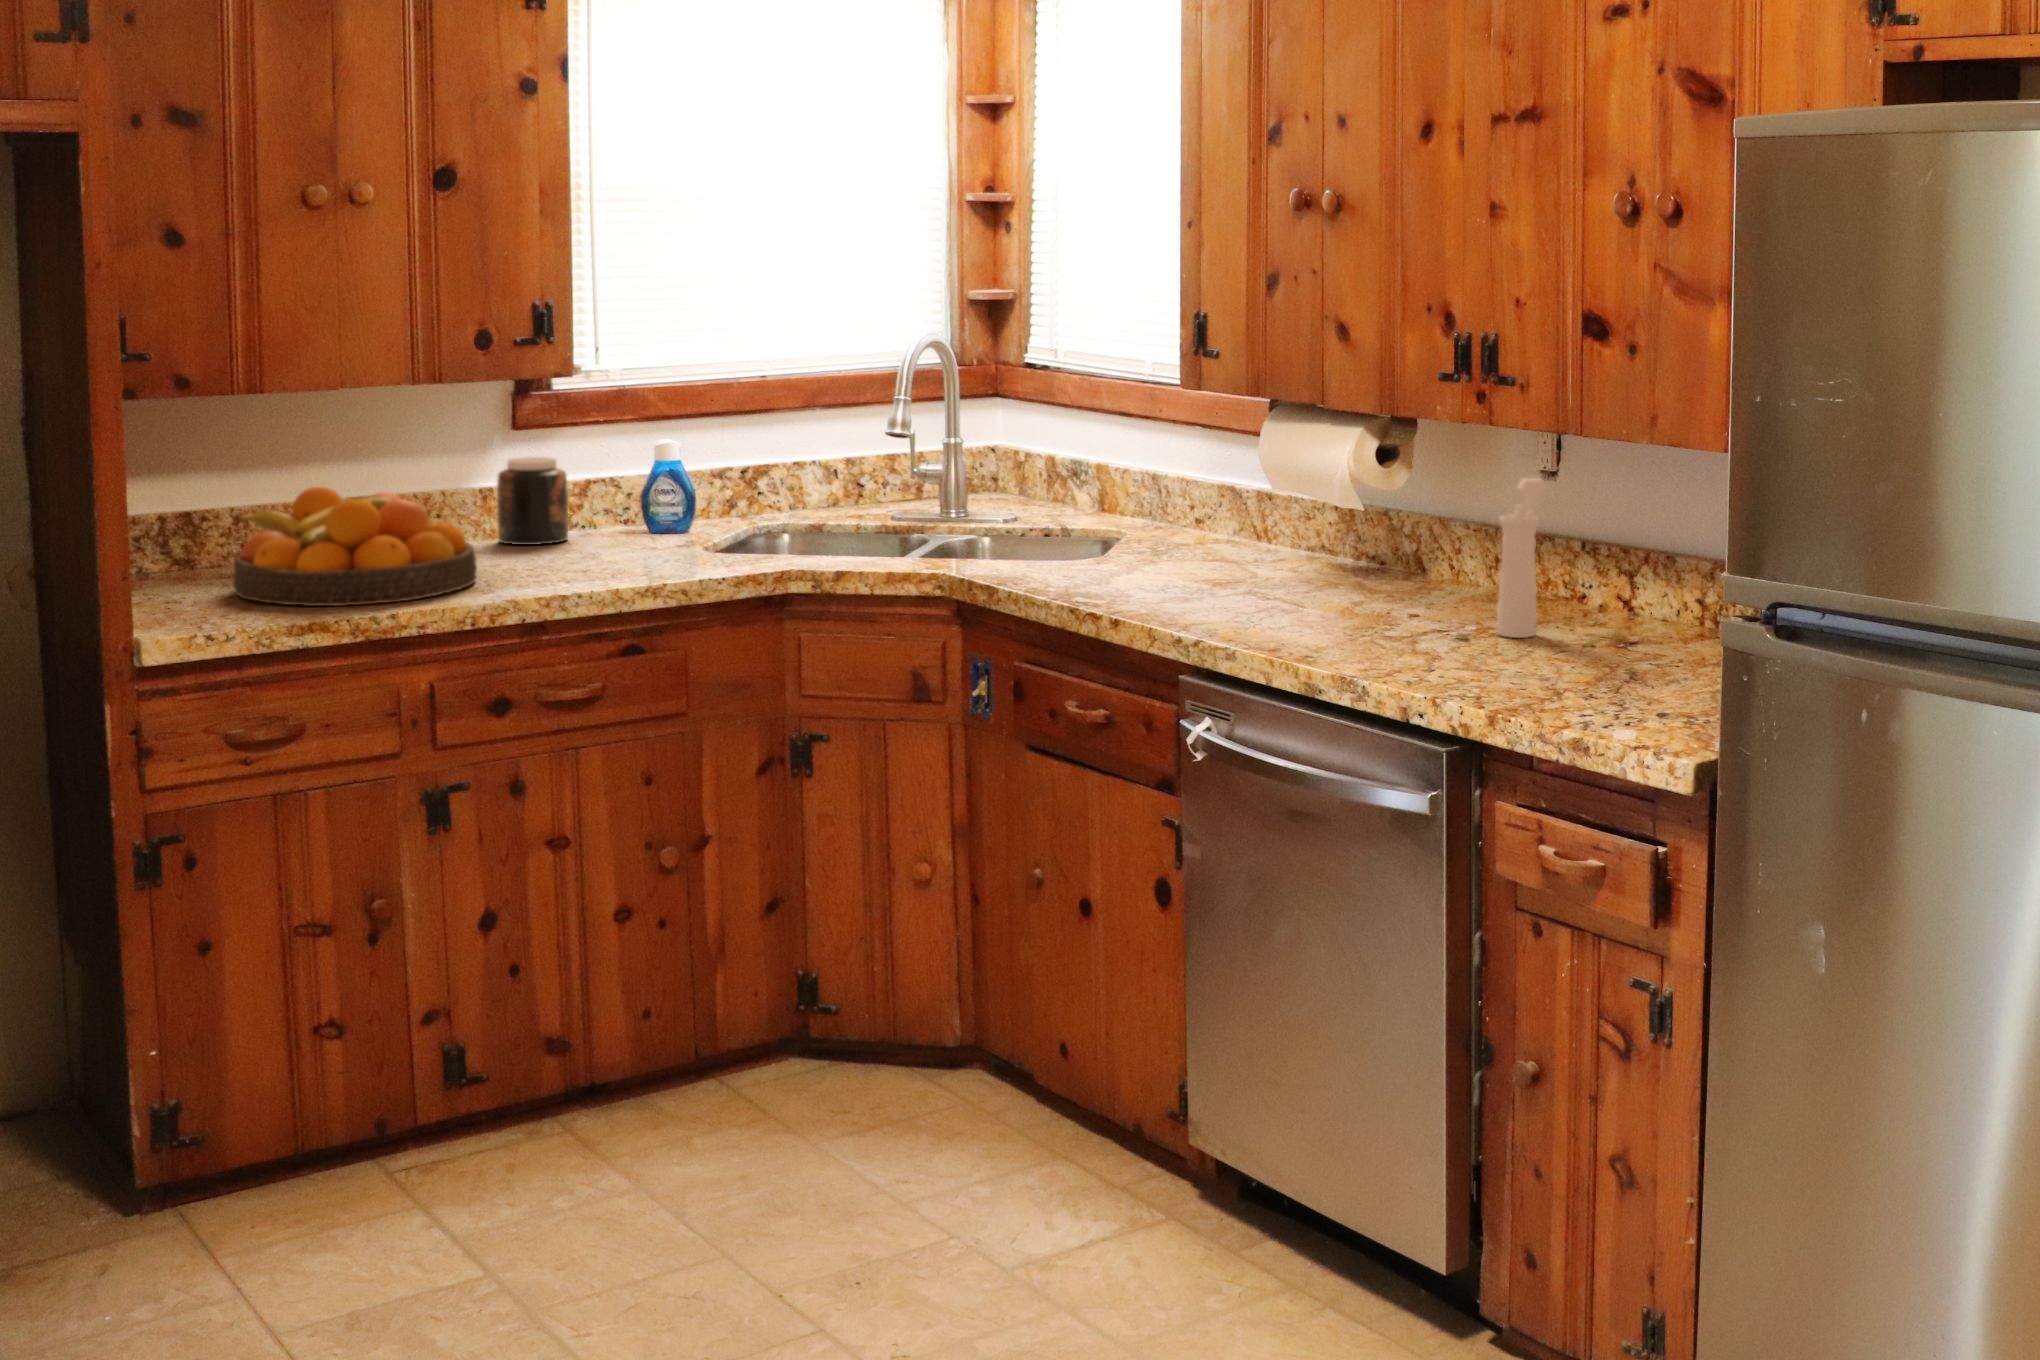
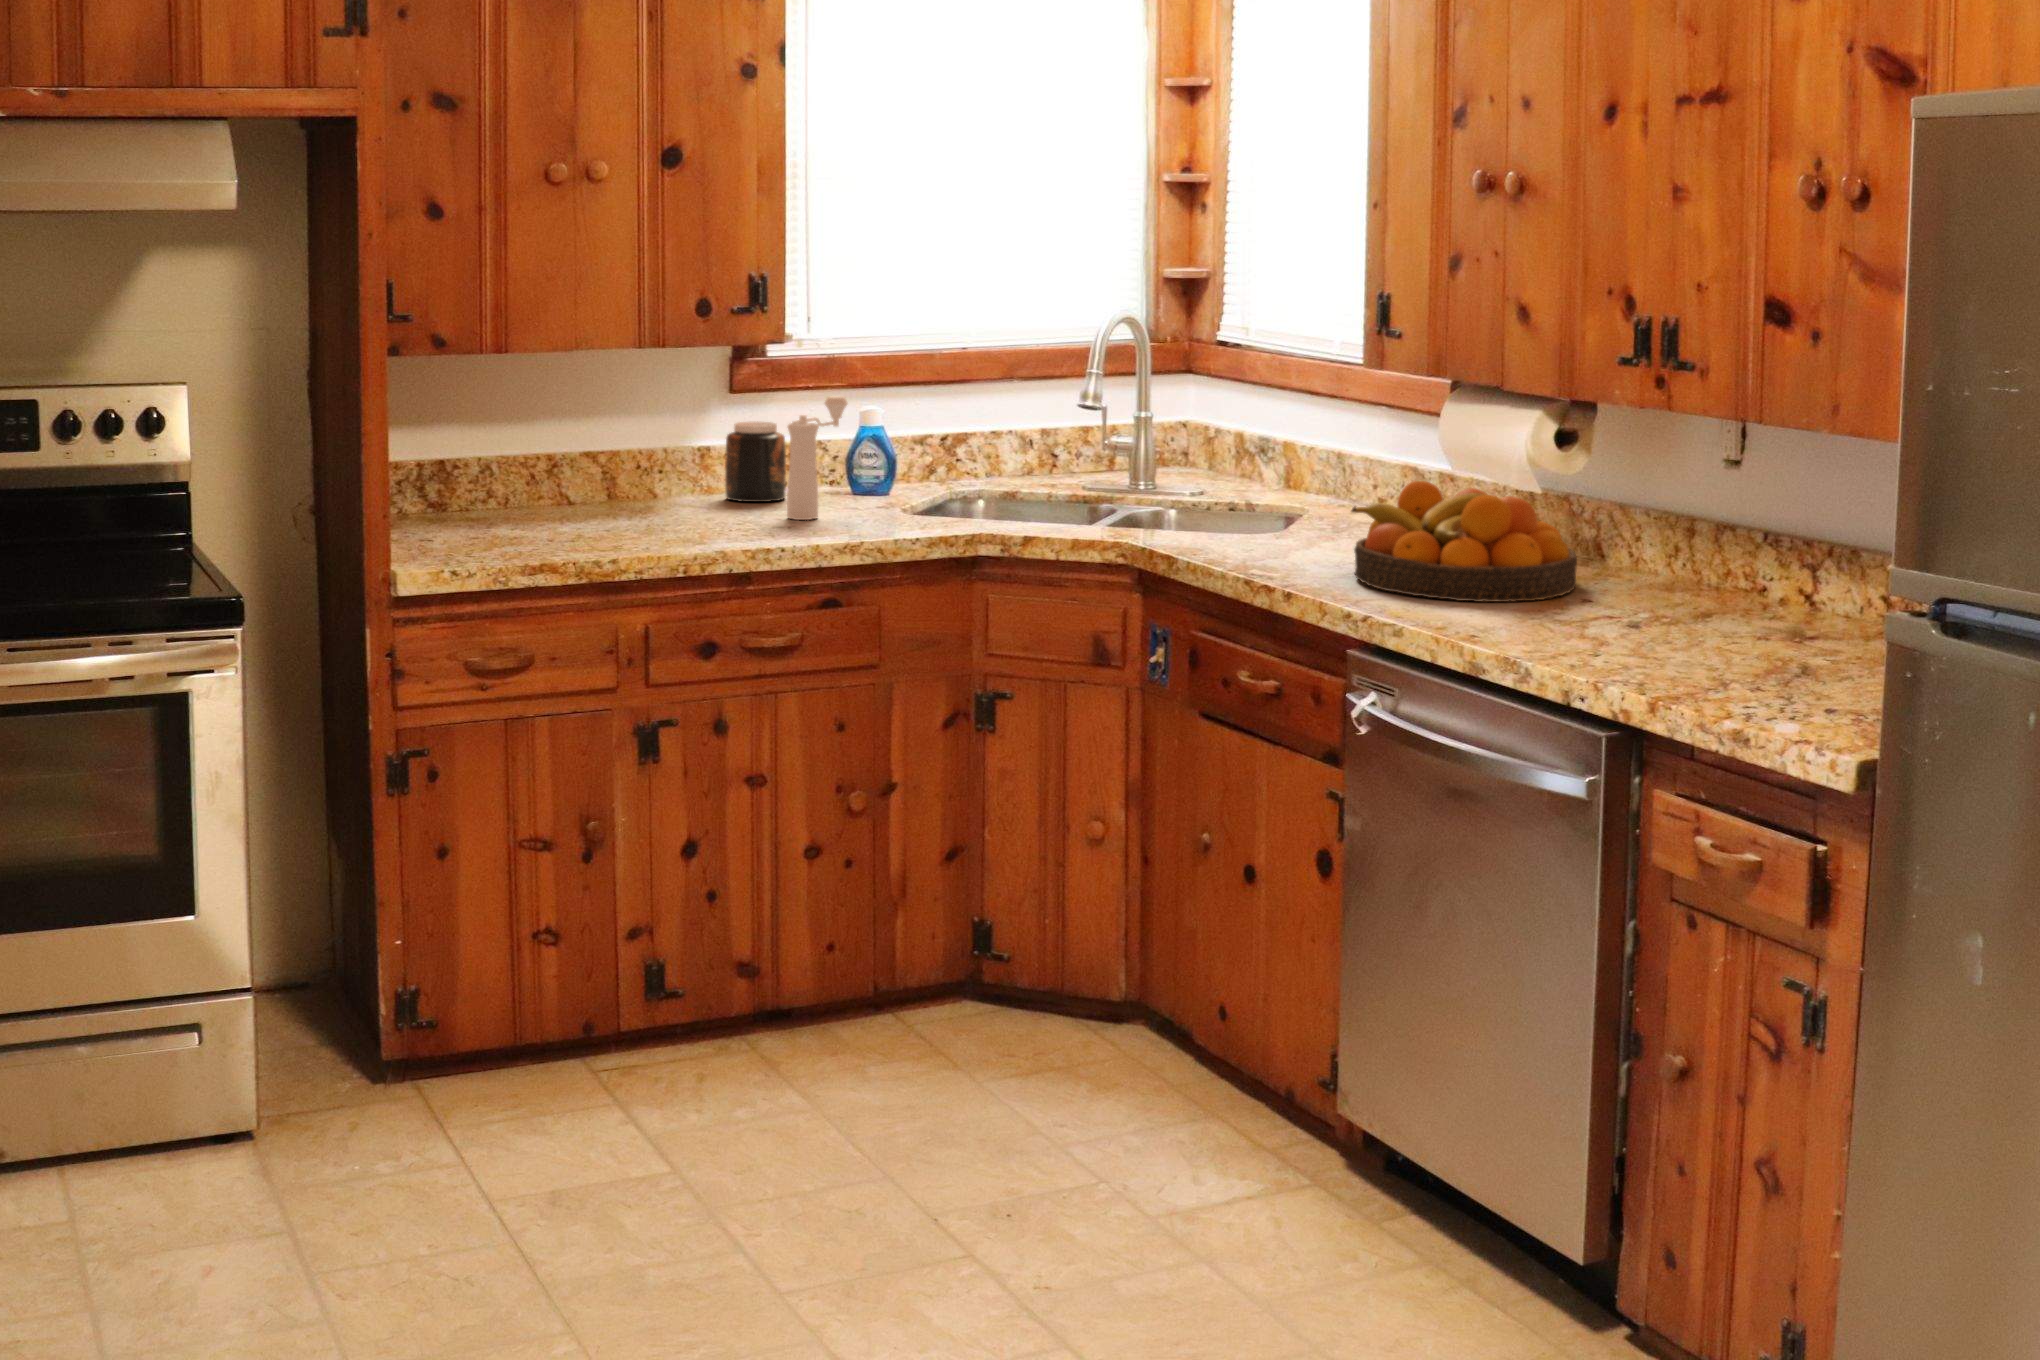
pepper mill: present [1497,478,1547,638] -> present [787,396,848,520]
fruit bowl: present [234,487,477,606] -> present [1351,481,1577,602]

